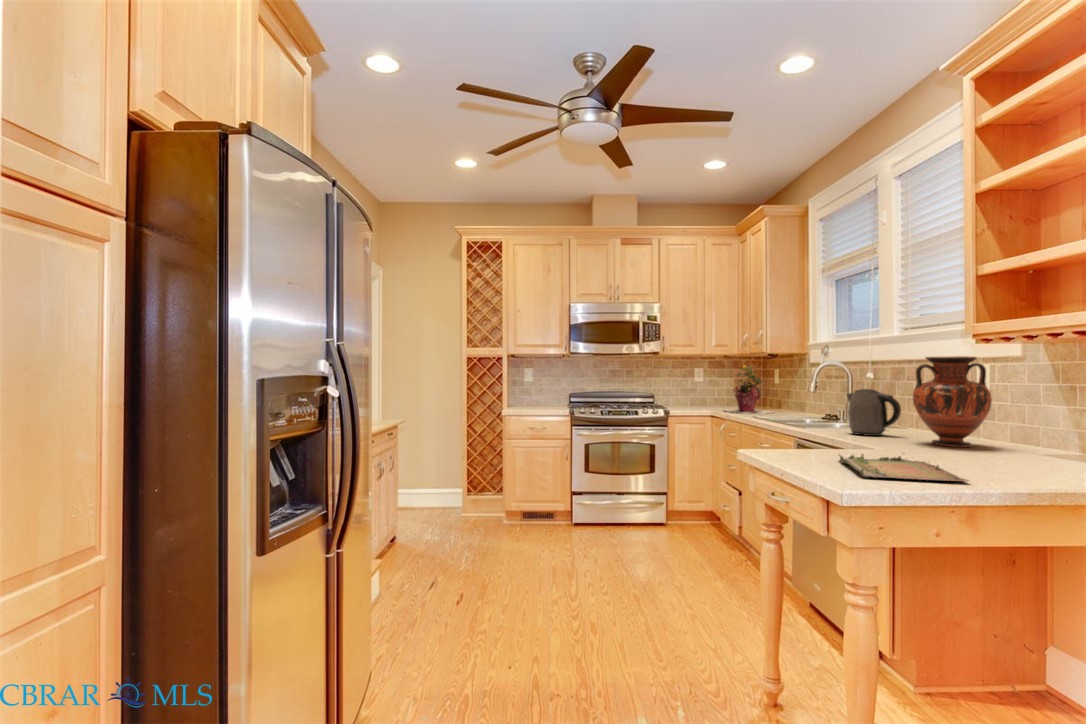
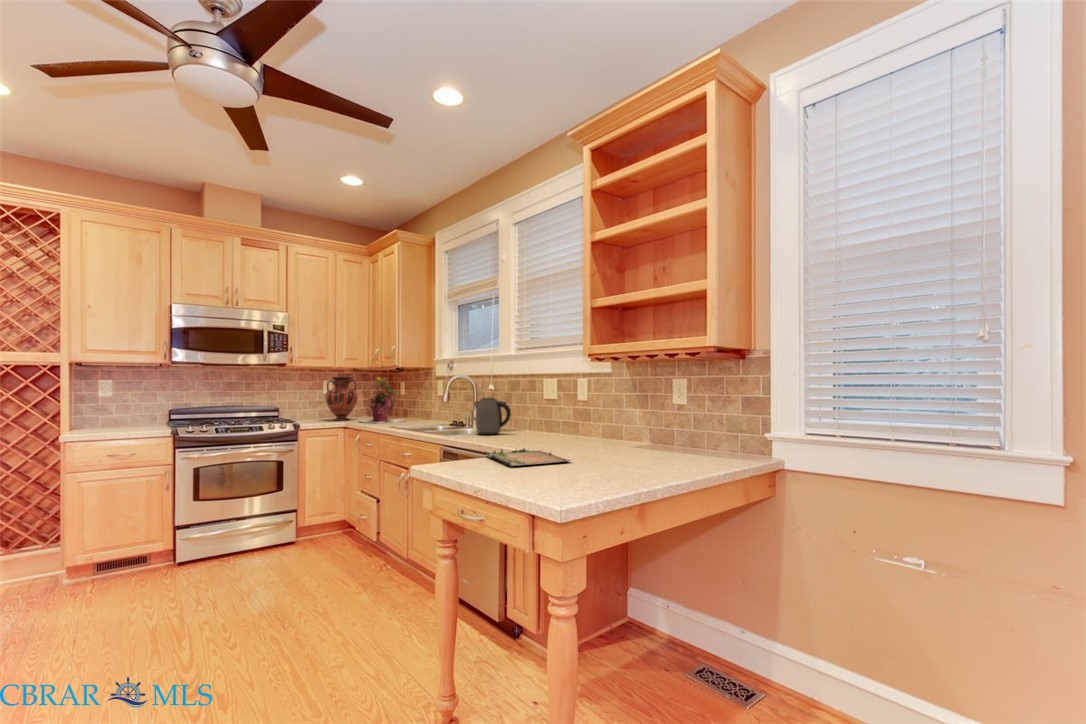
vase: present [913,356,992,447] -> present [325,376,358,421]

